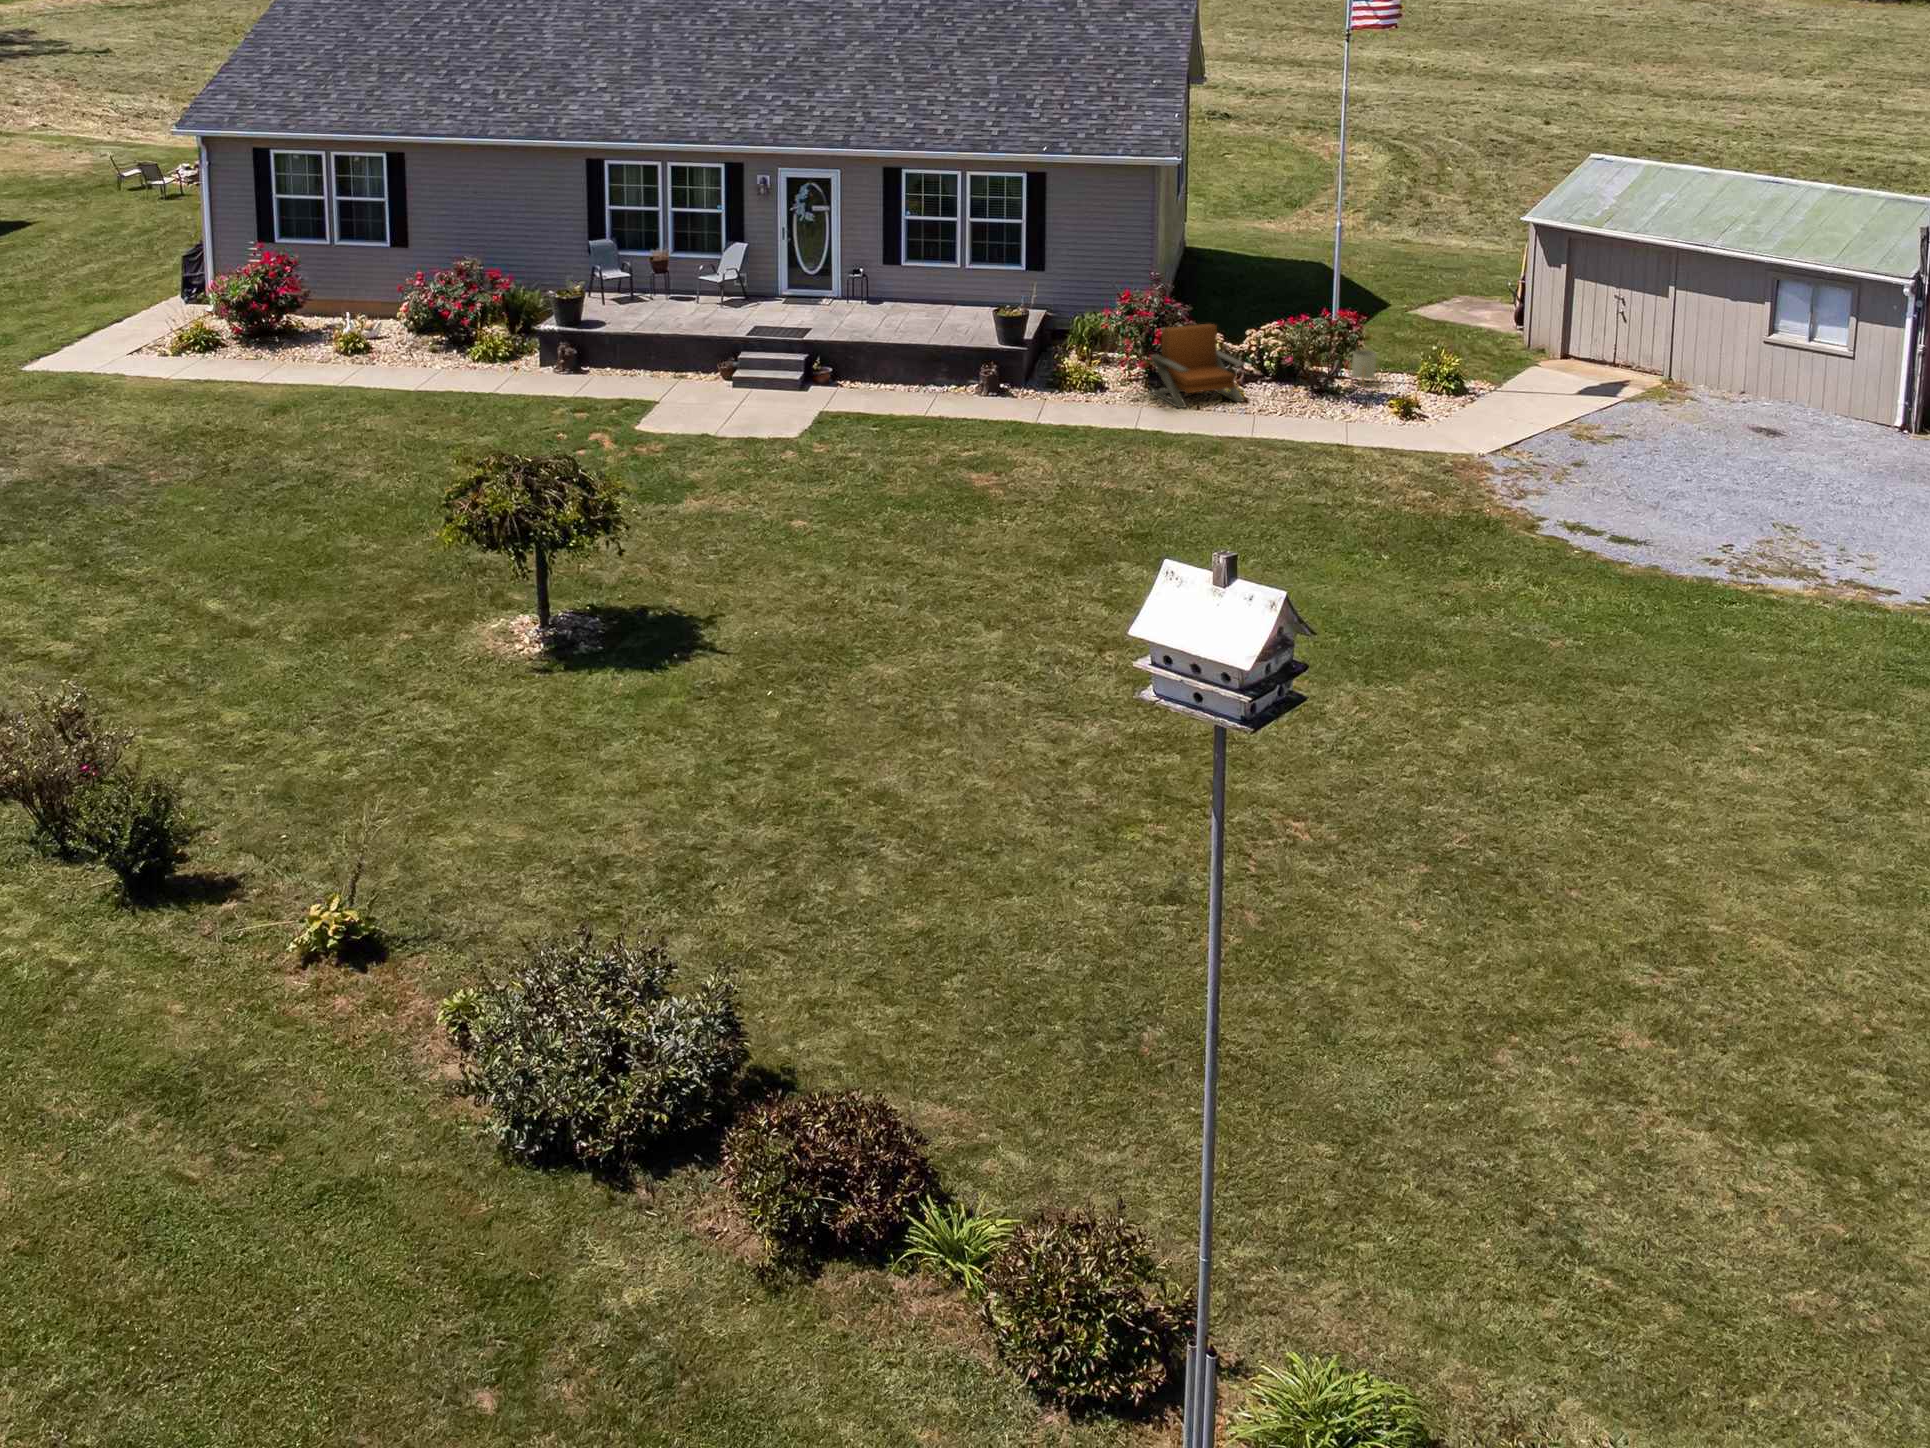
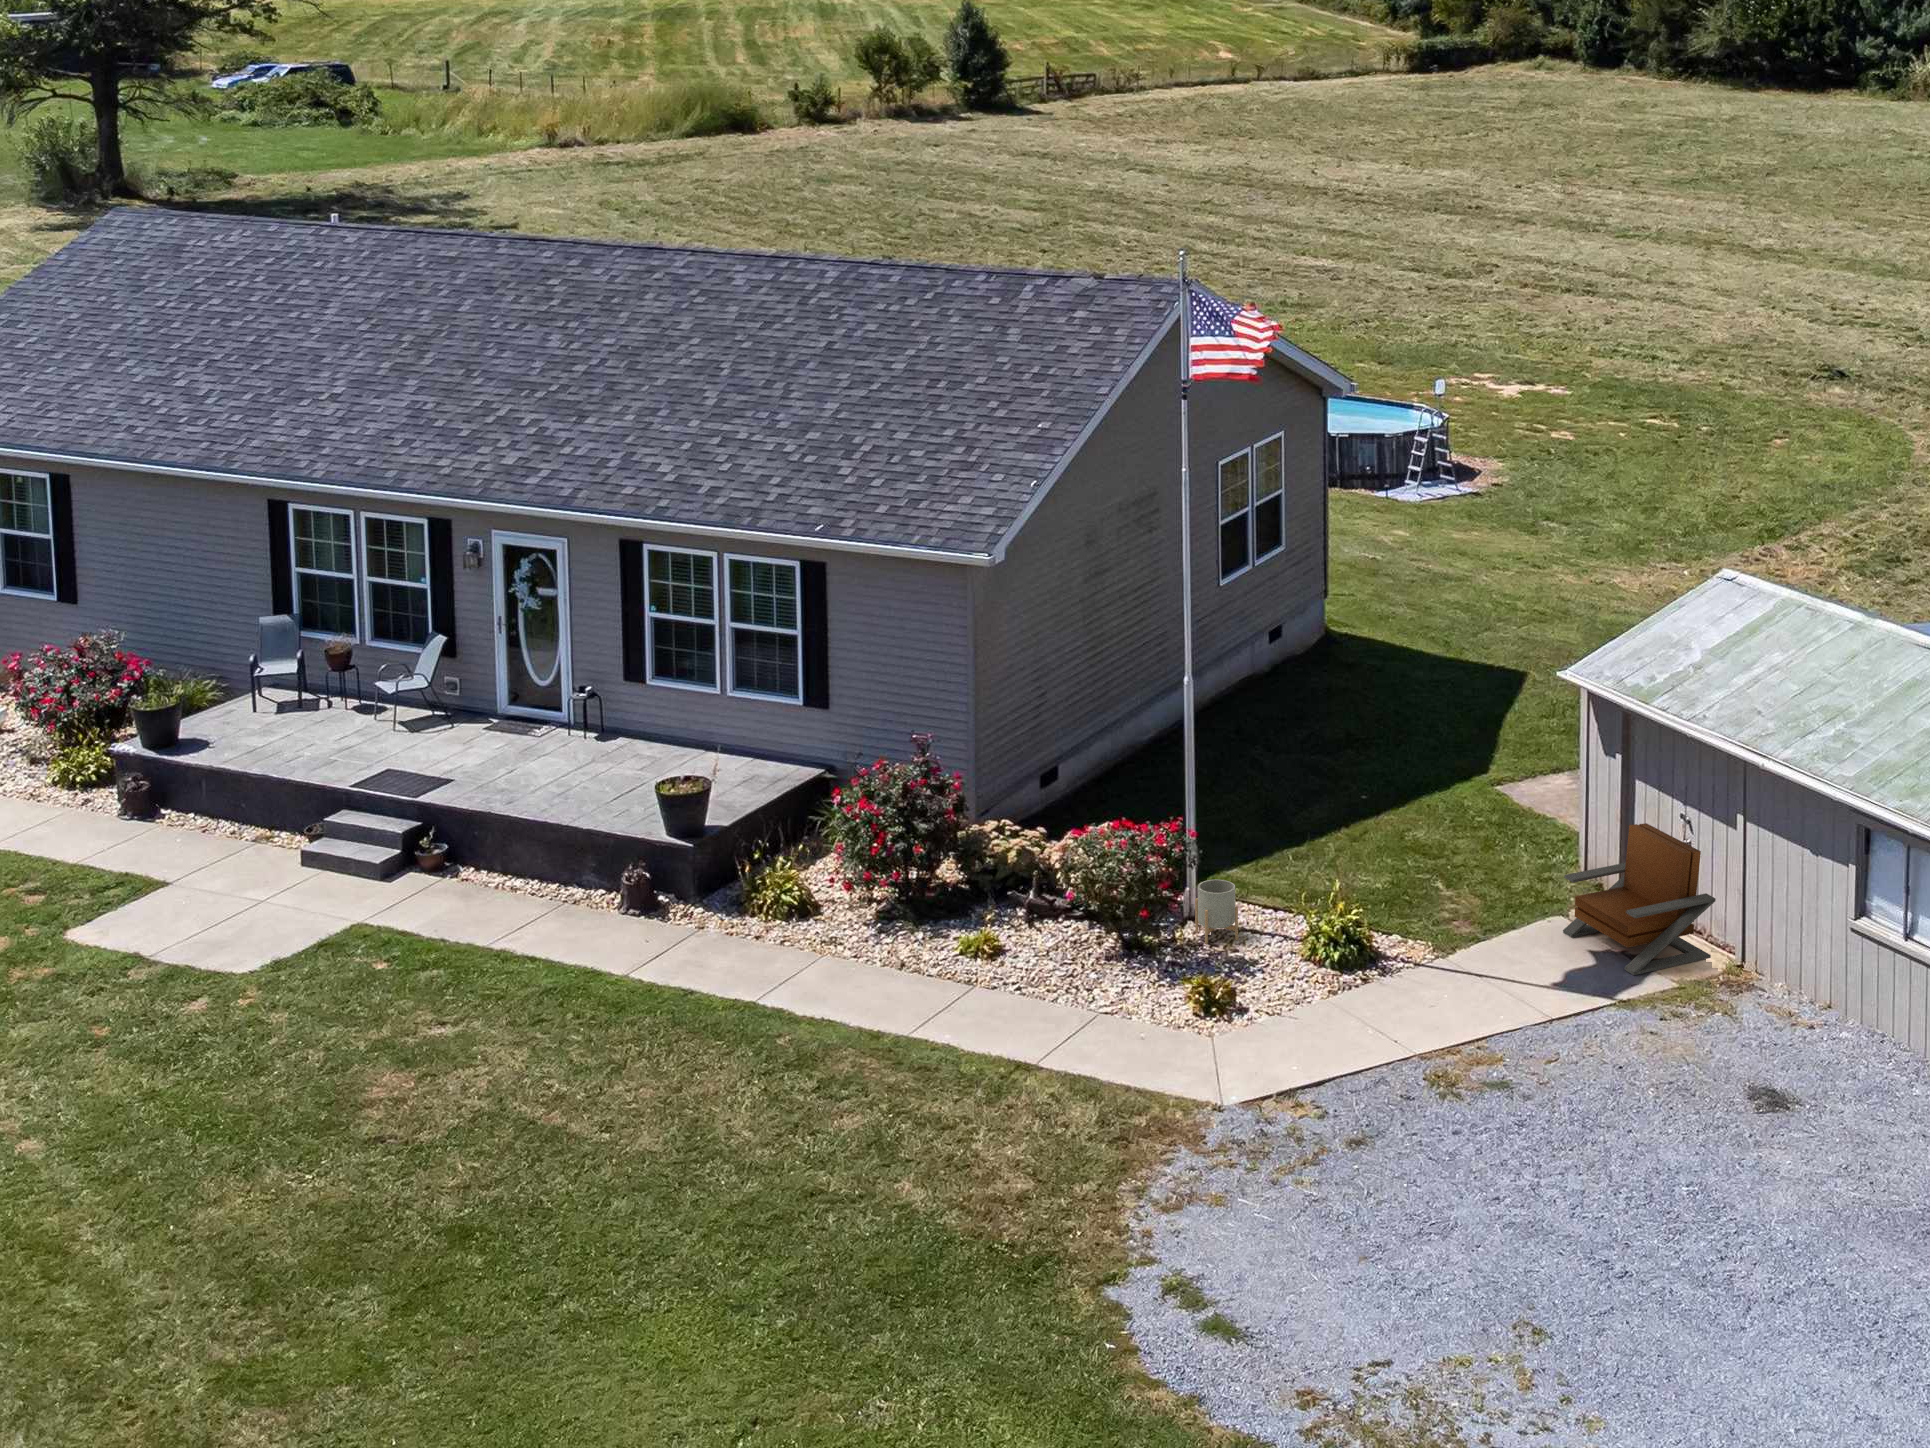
lounge chair: present [1150,324,1245,408] -> present [1563,823,1716,975]

